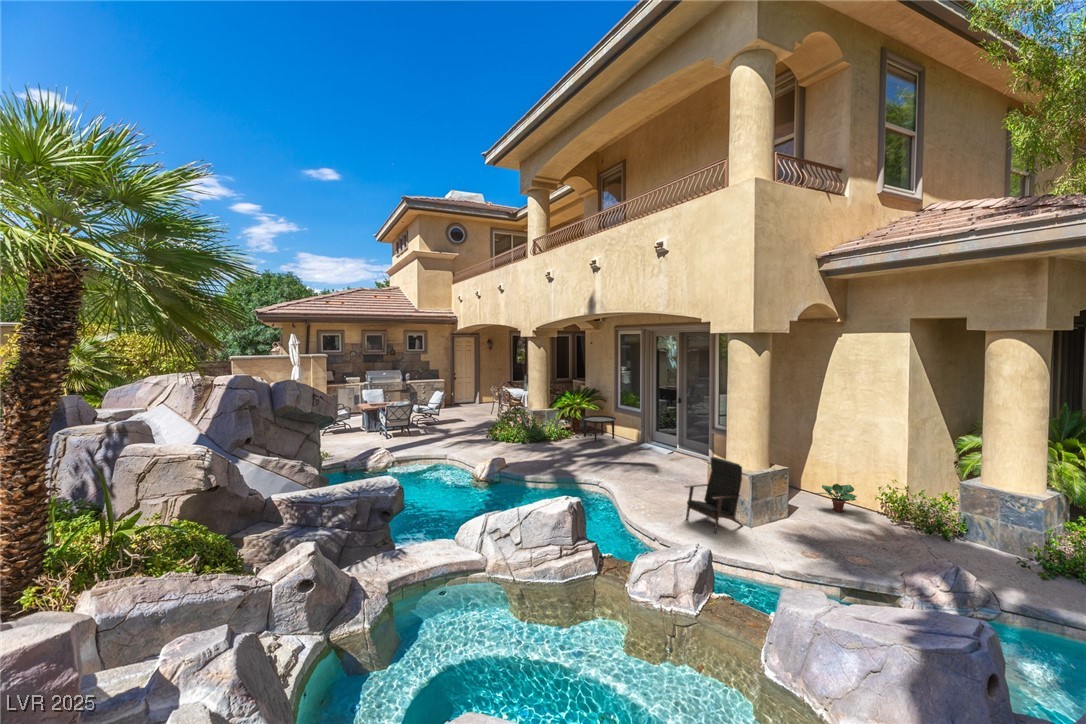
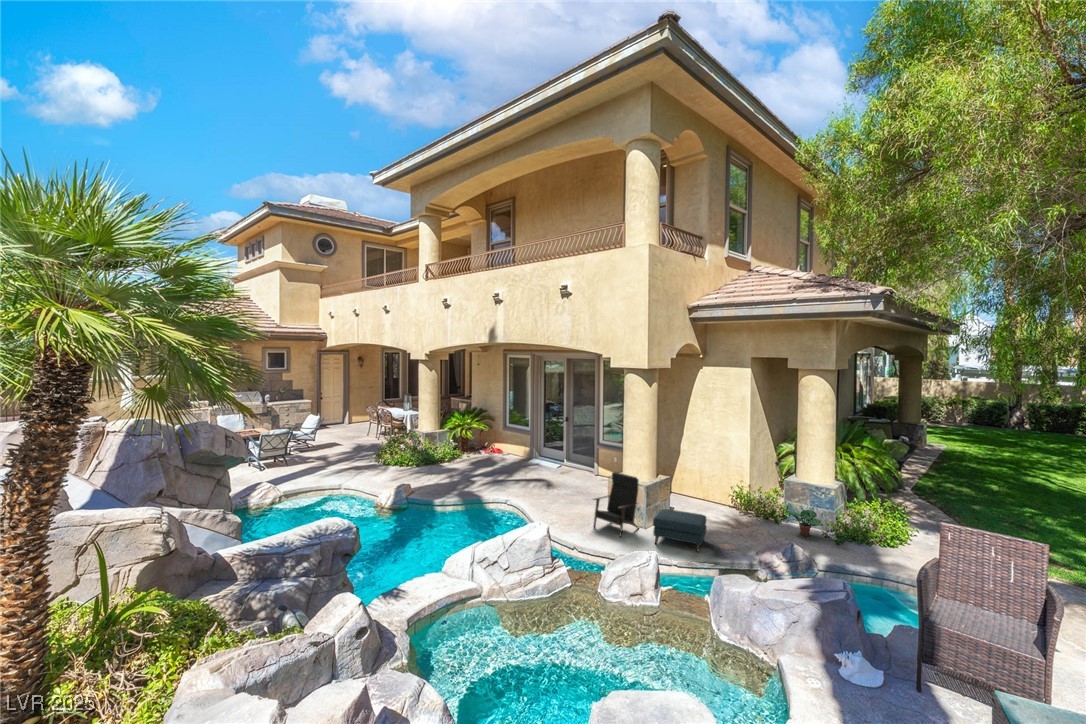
round table: present [582,415,616,441] -> none [473,435,505,460]
potted plant: present [816,484,856,512] -> present [785,510,823,536]
ottoman: none [755,505,831,563] -> present [653,509,707,552]

